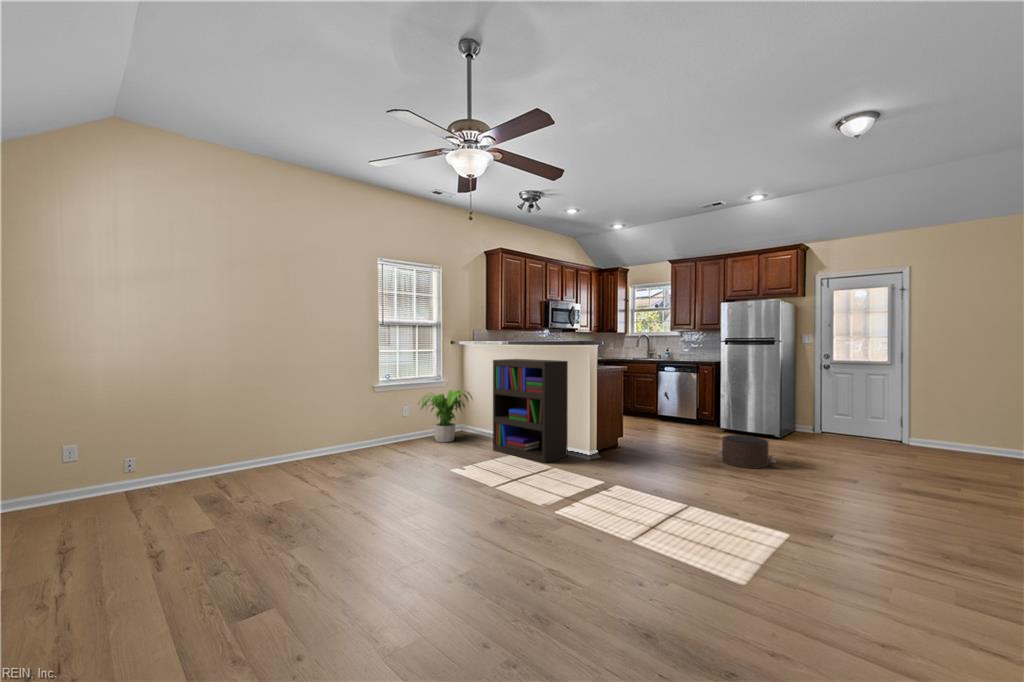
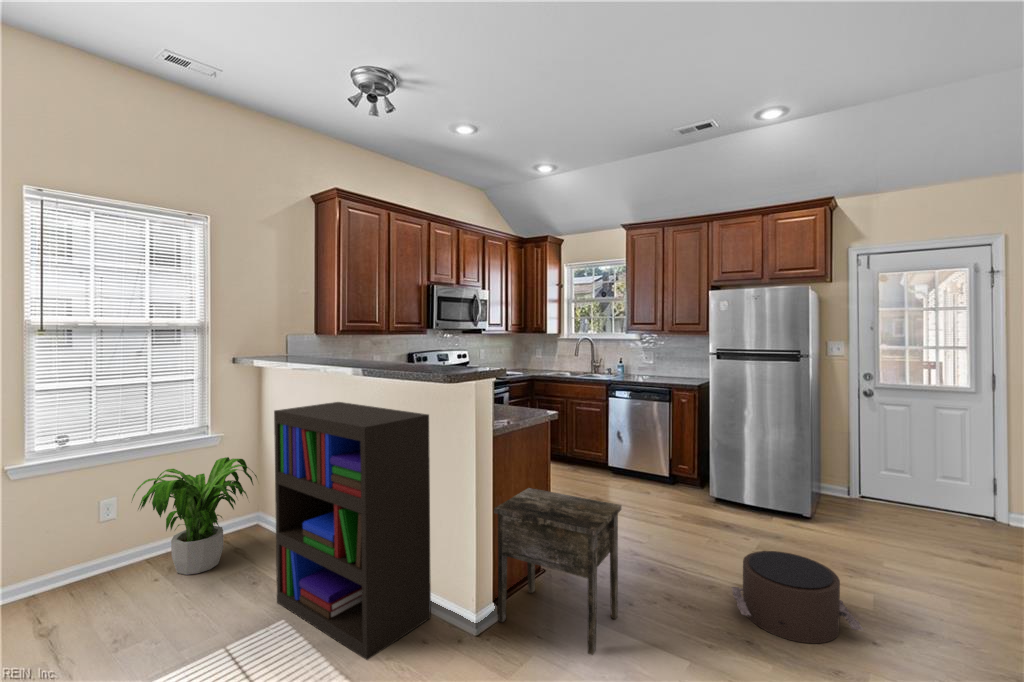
side table: none [598,401,660,466] -> present [494,488,621,655]

